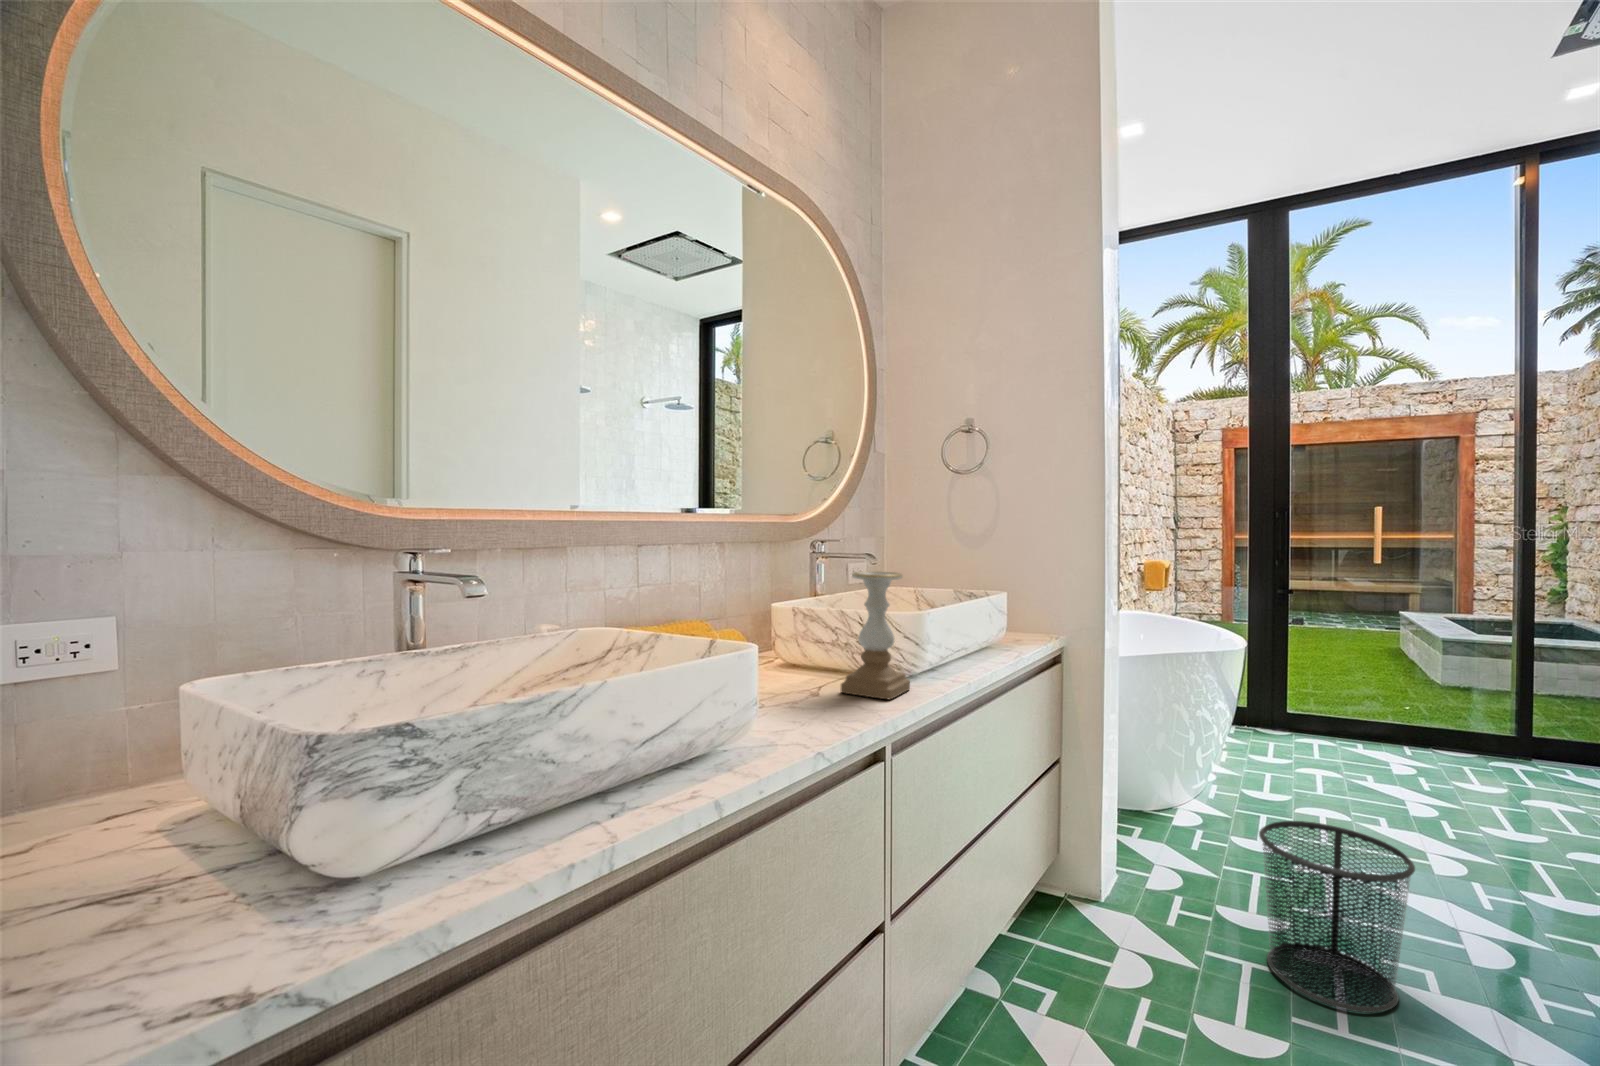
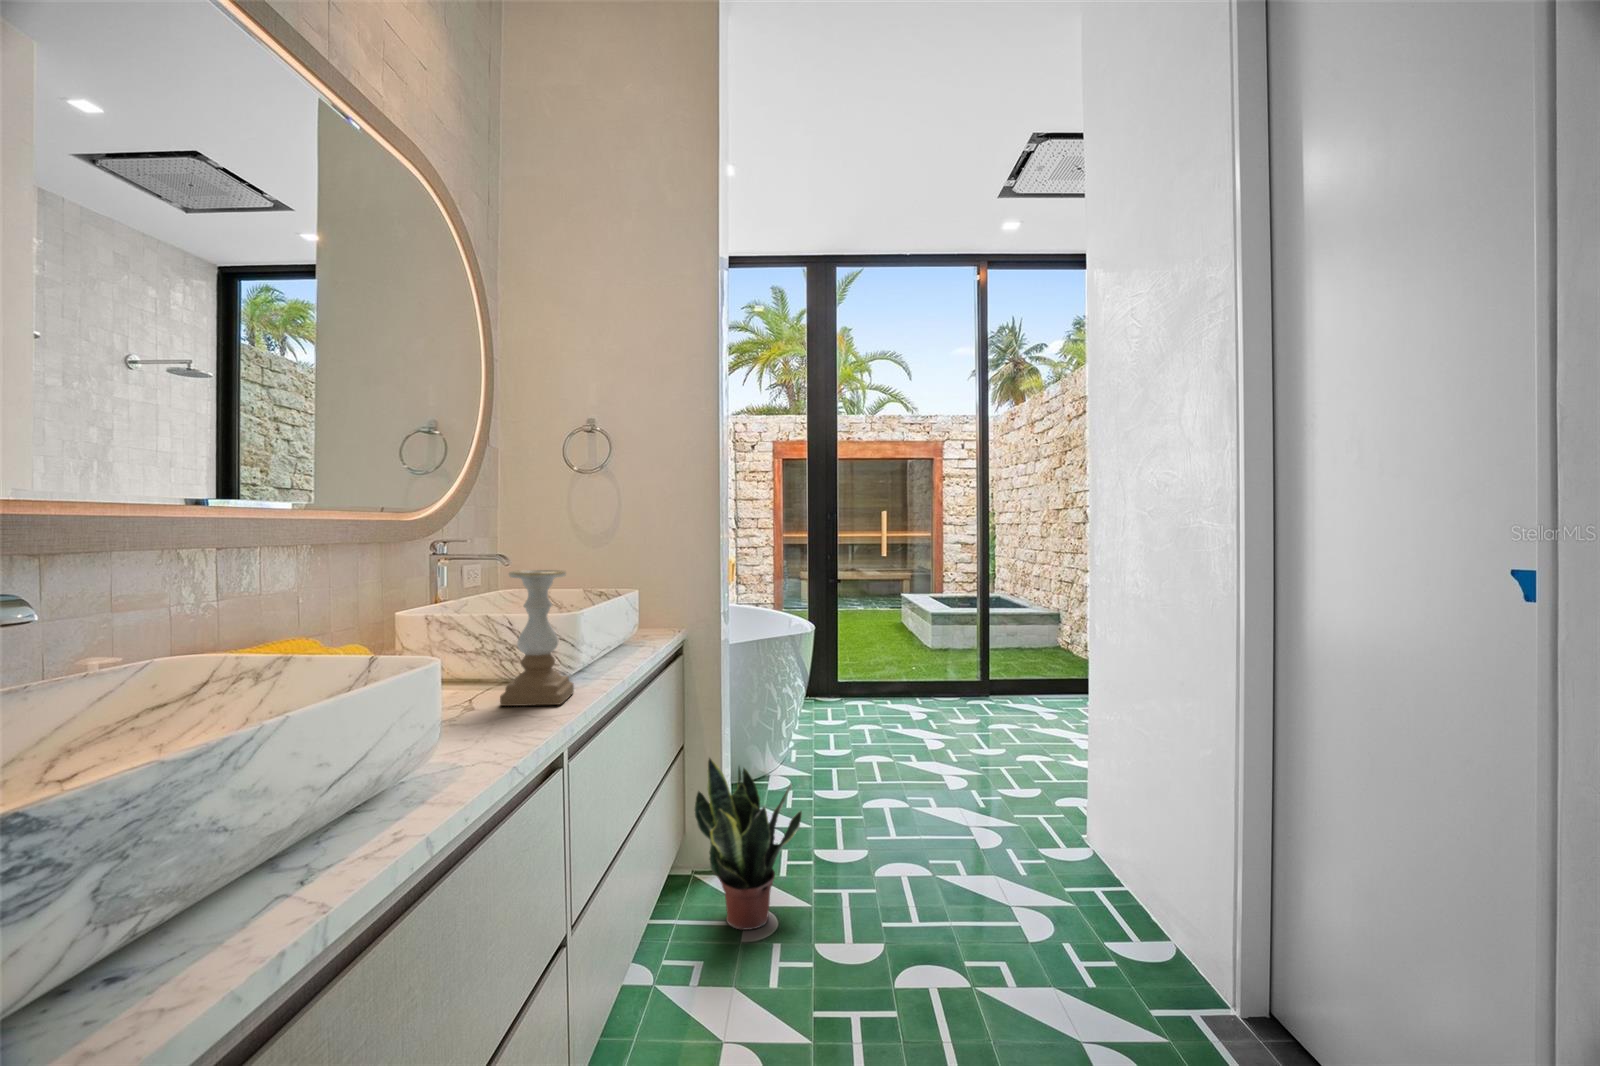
potted plant: none [1062,776,1188,975] -> present [695,758,802,930]
waste bin: present [1259,821,1415,1013] -> none [846,759,947,899]

